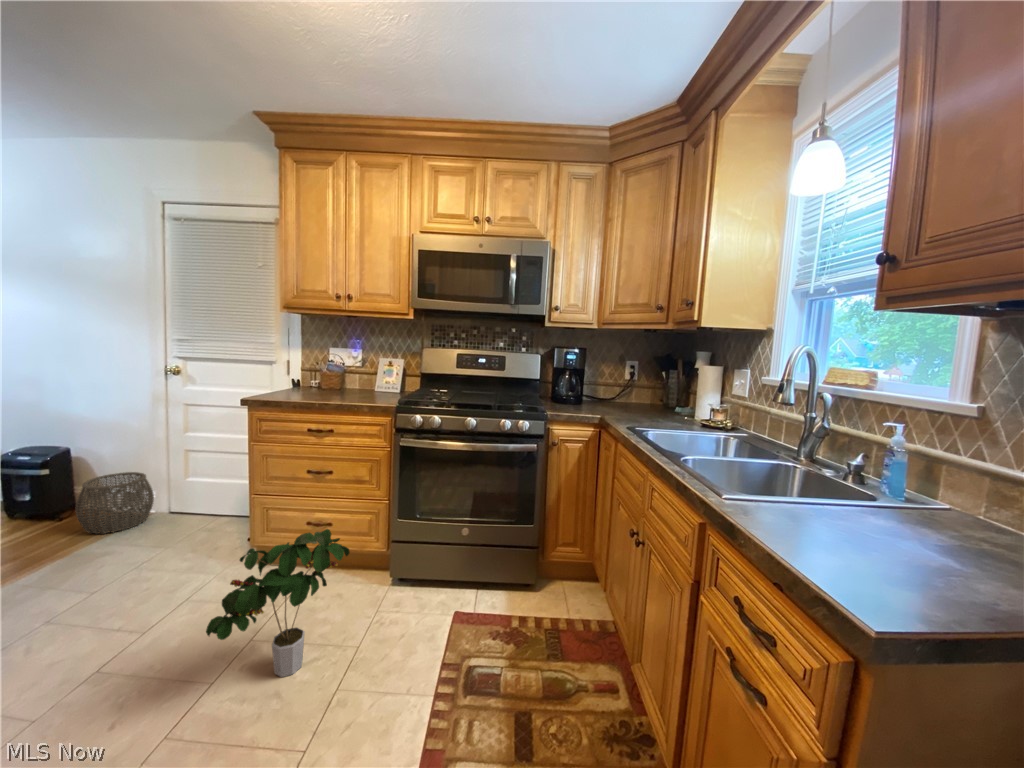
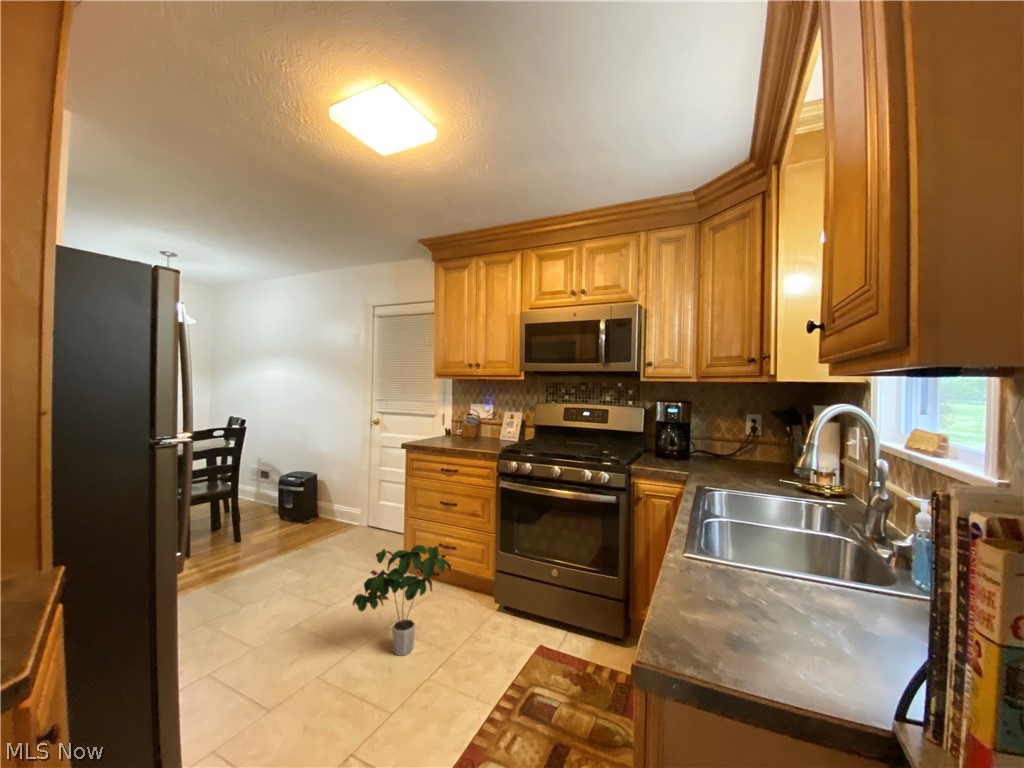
woven basket: present [75,472,154,534] -> none [316,493,358,535]

